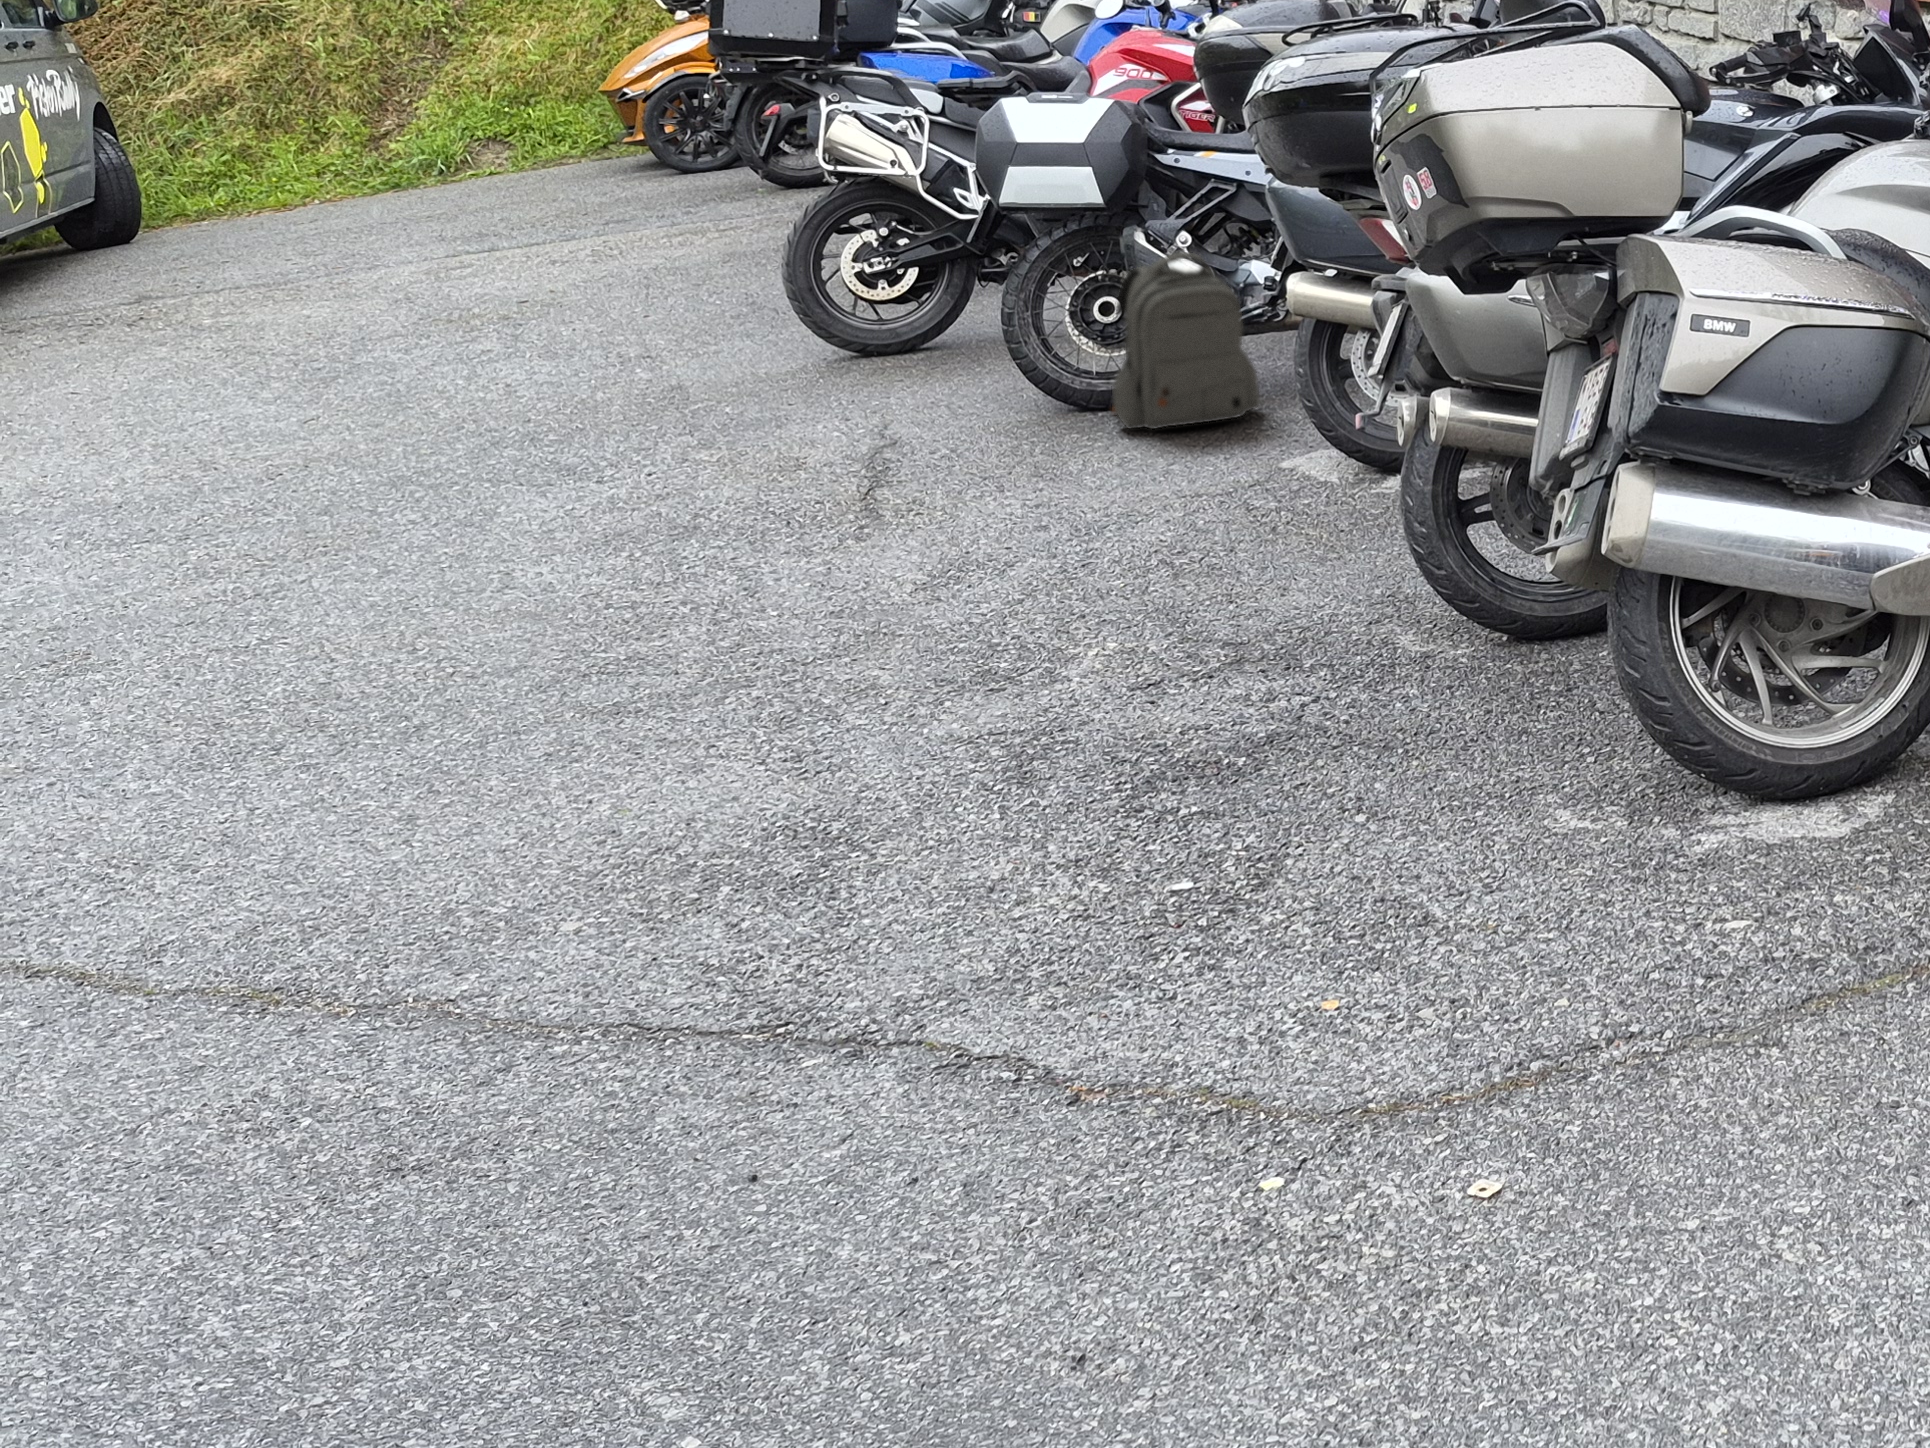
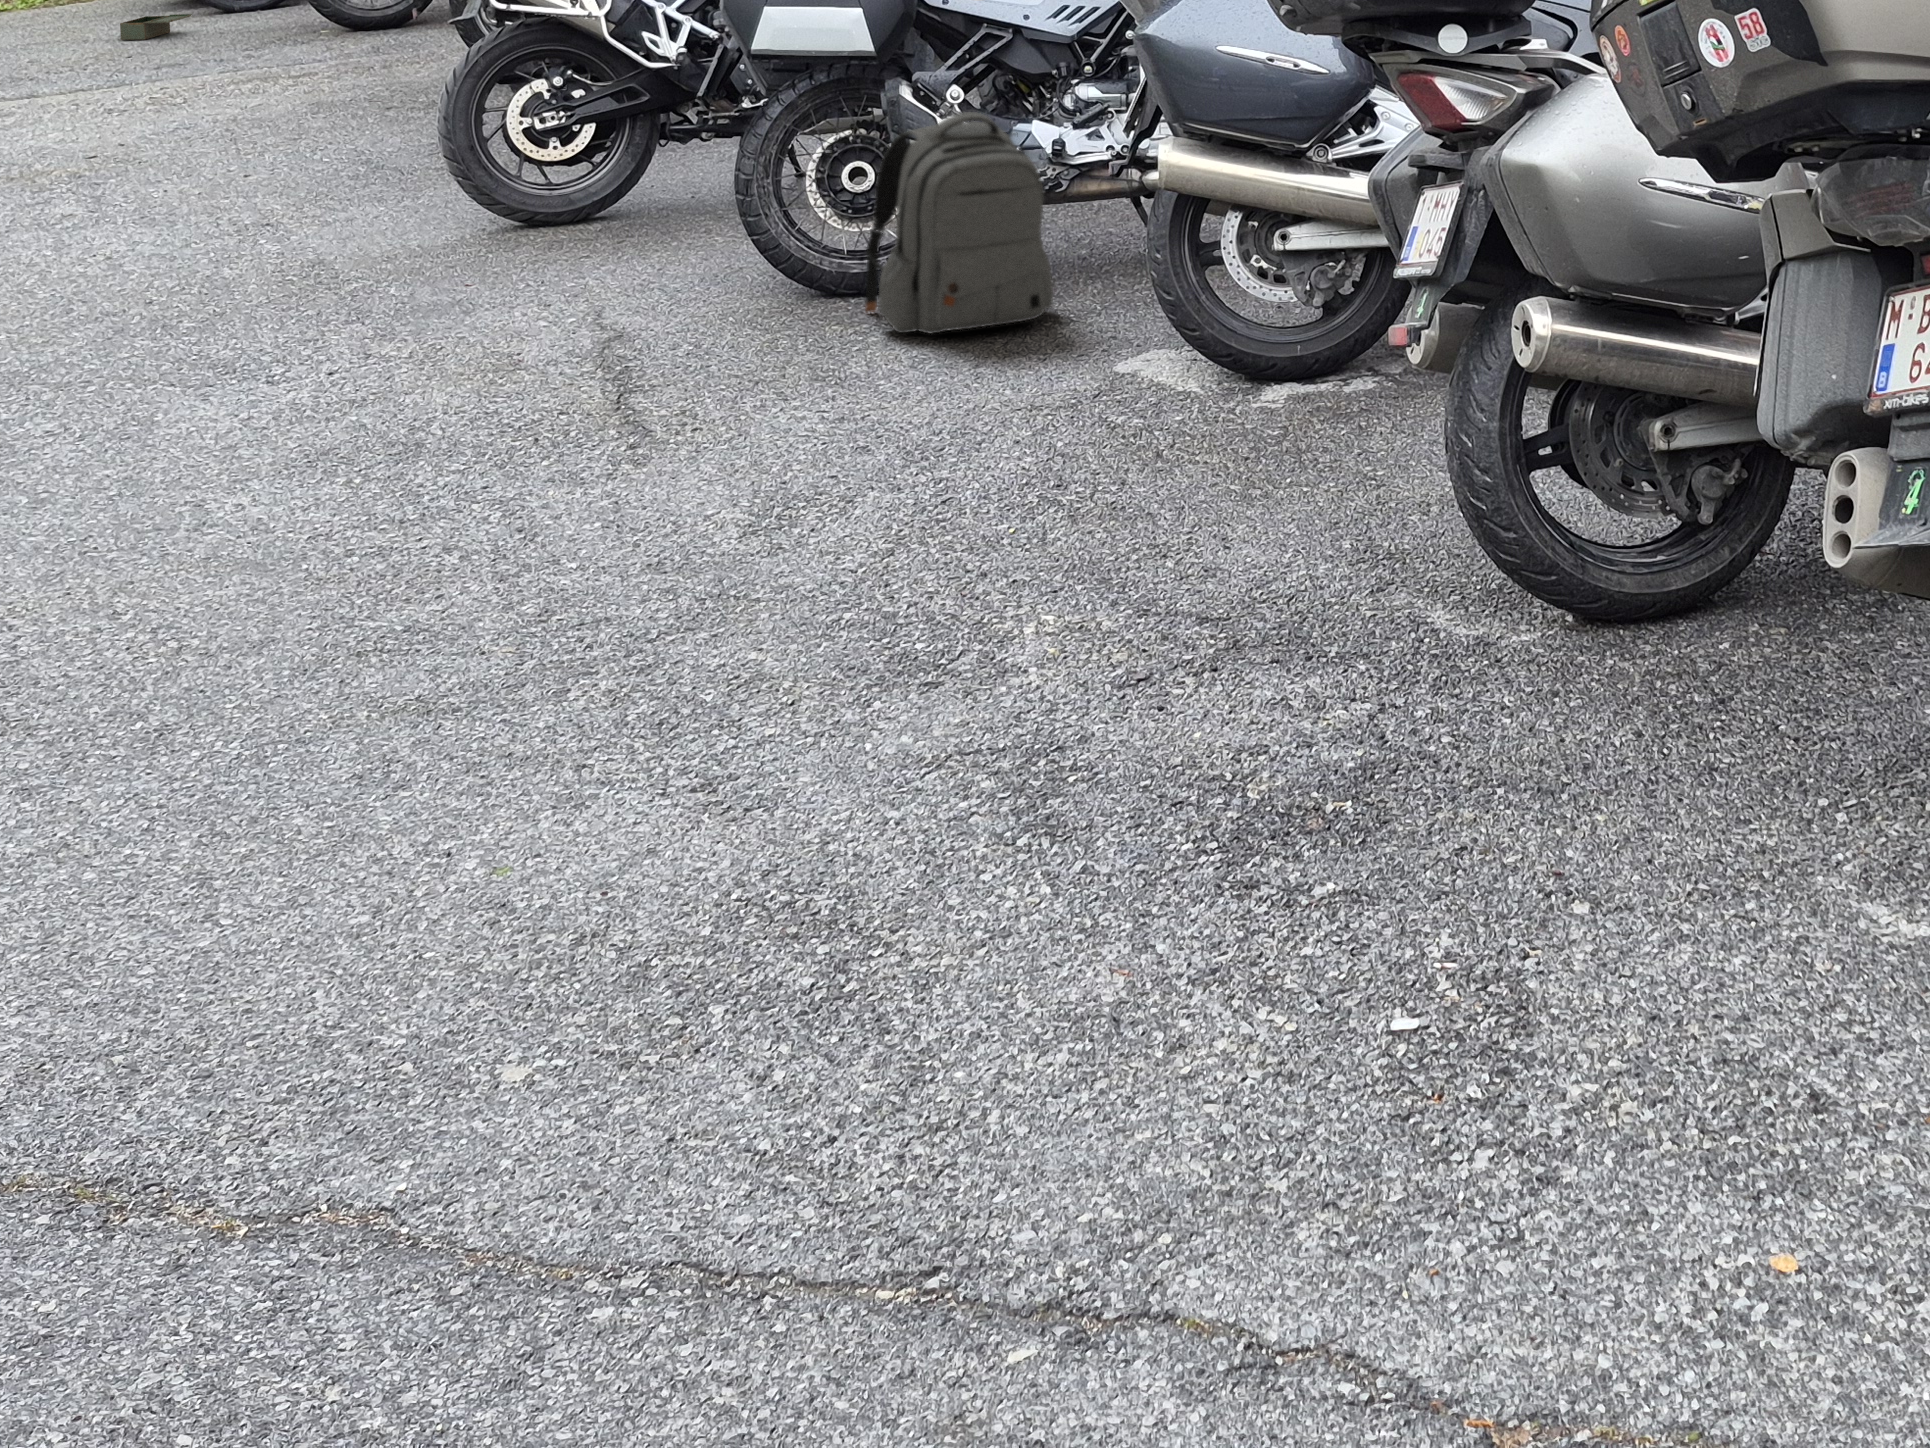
toolbox: none [590,171,655,194] -> present [120,14,192,40]

